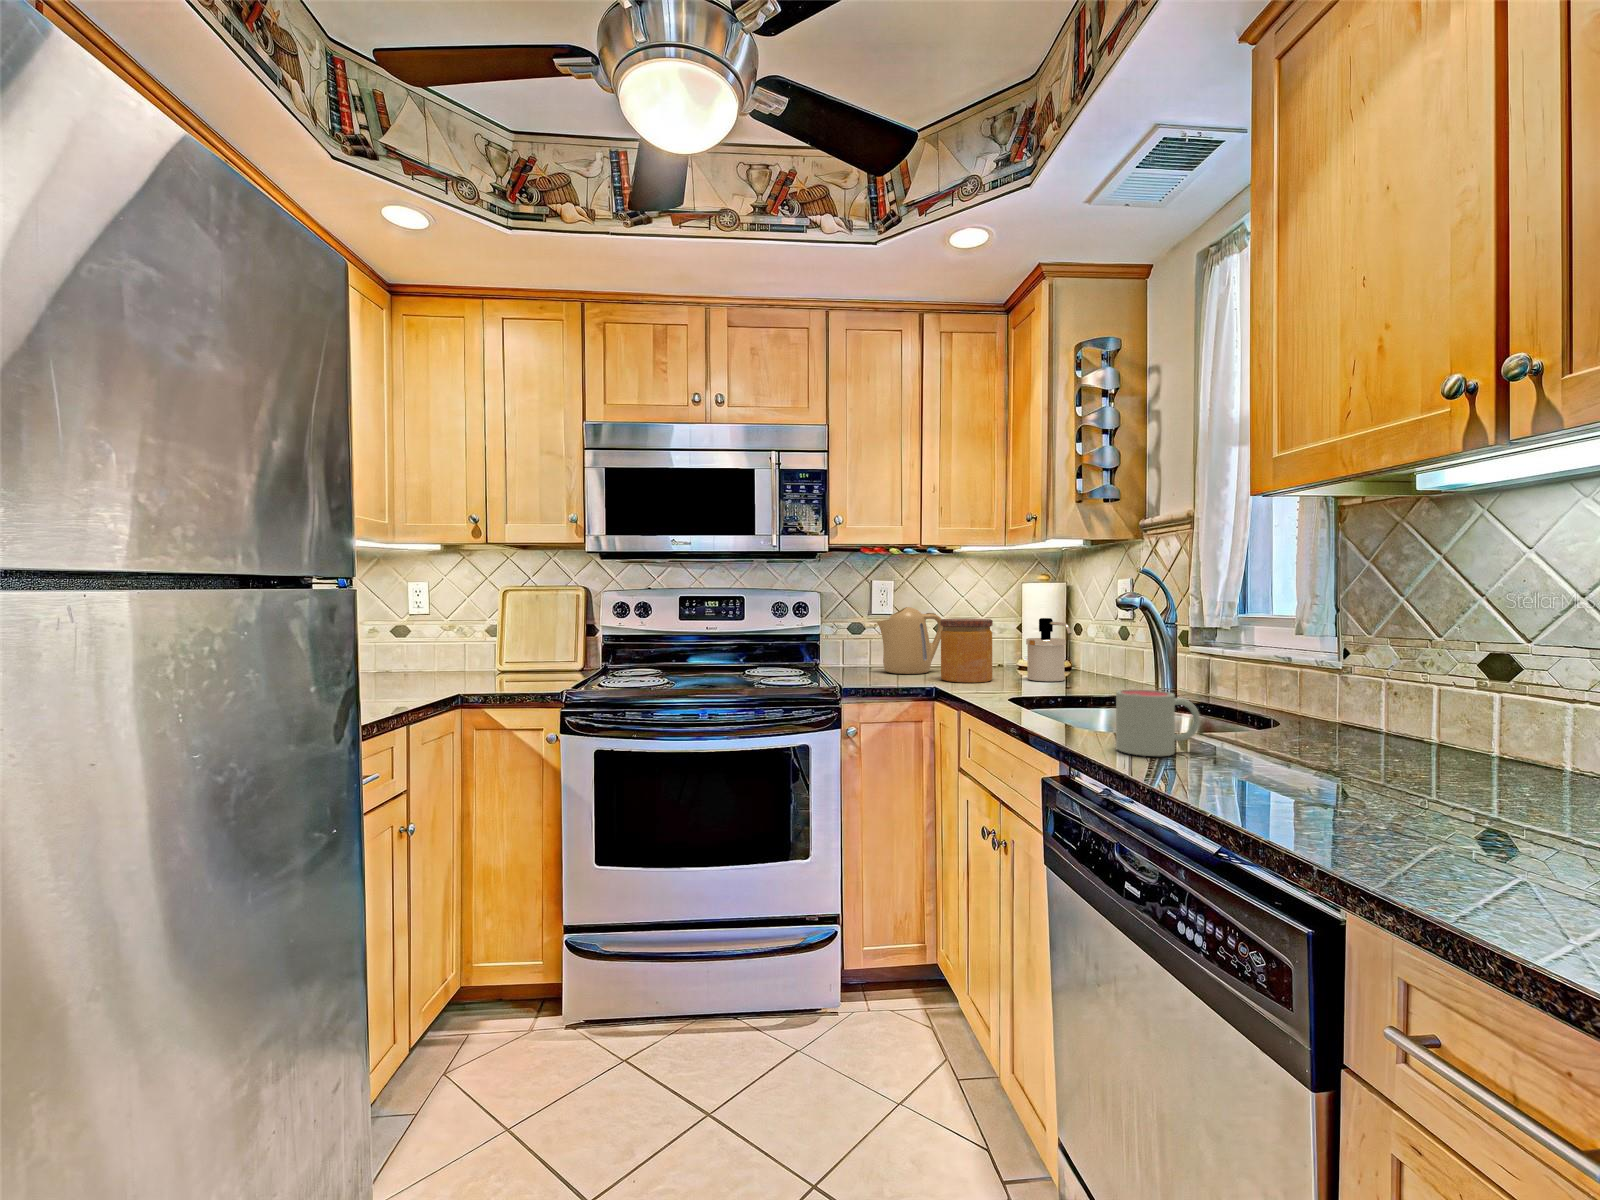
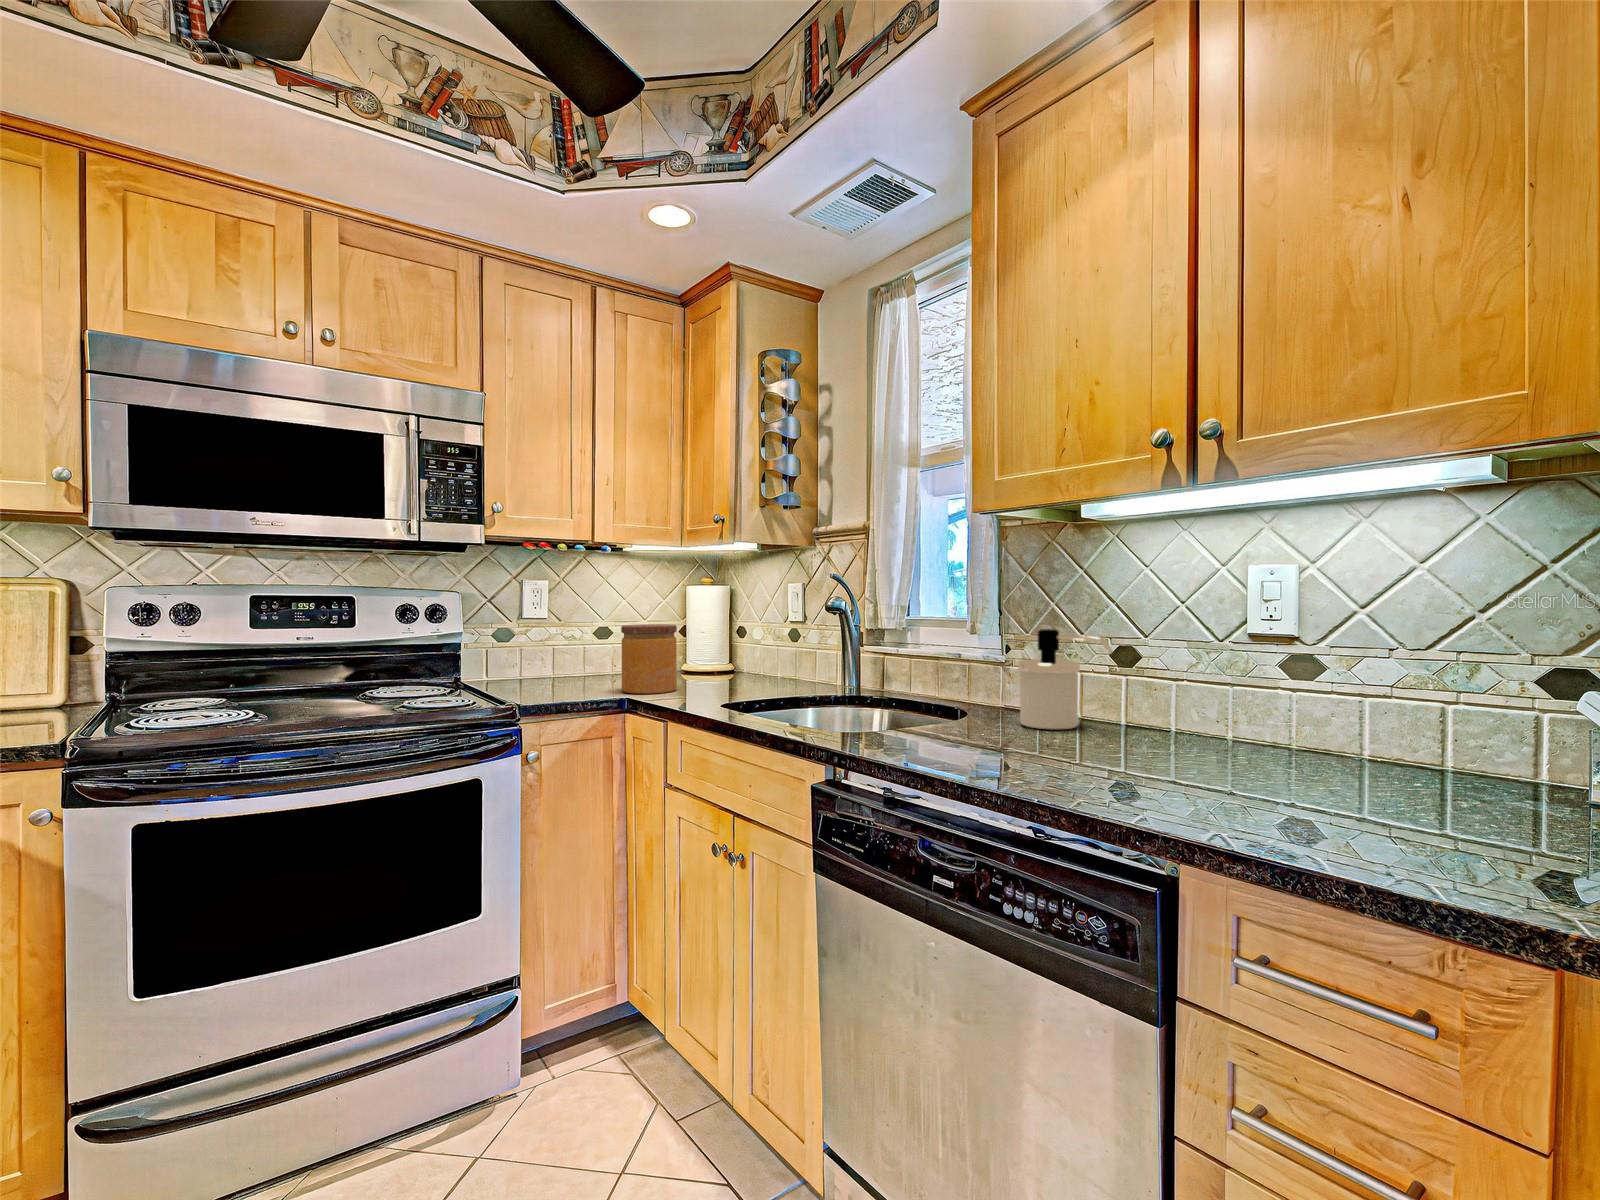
kettle: present [877,607,943,674] -> none [536,613,613,689]
soap dispenser: present [1026,618,1071,681] -> present [1018,629,1113,729]
mug: present [1116,689,1200,756] -> none [883,689,949,752]

